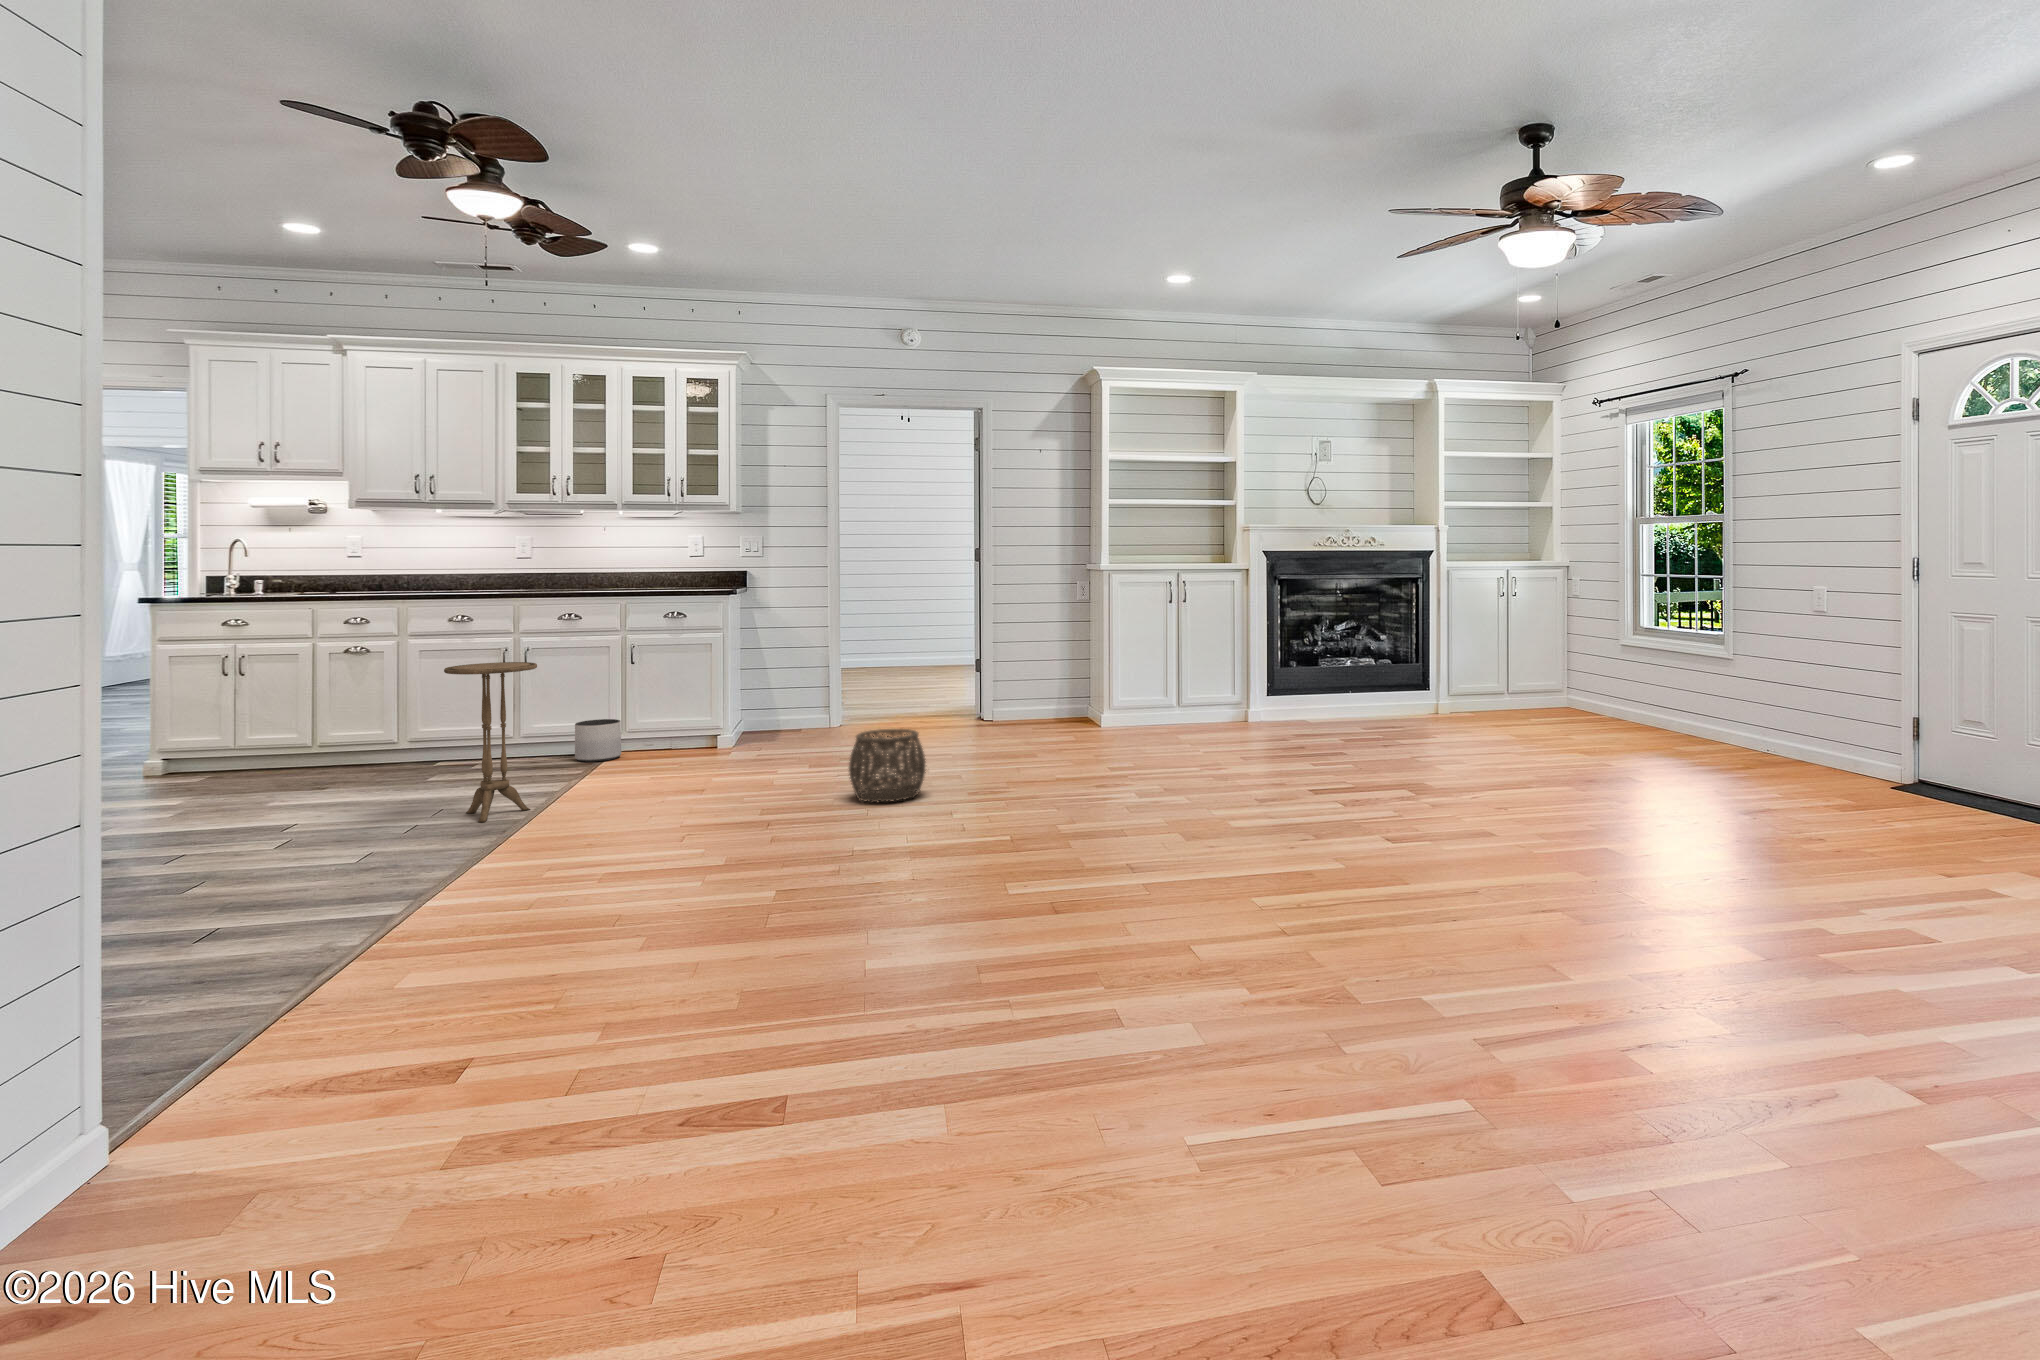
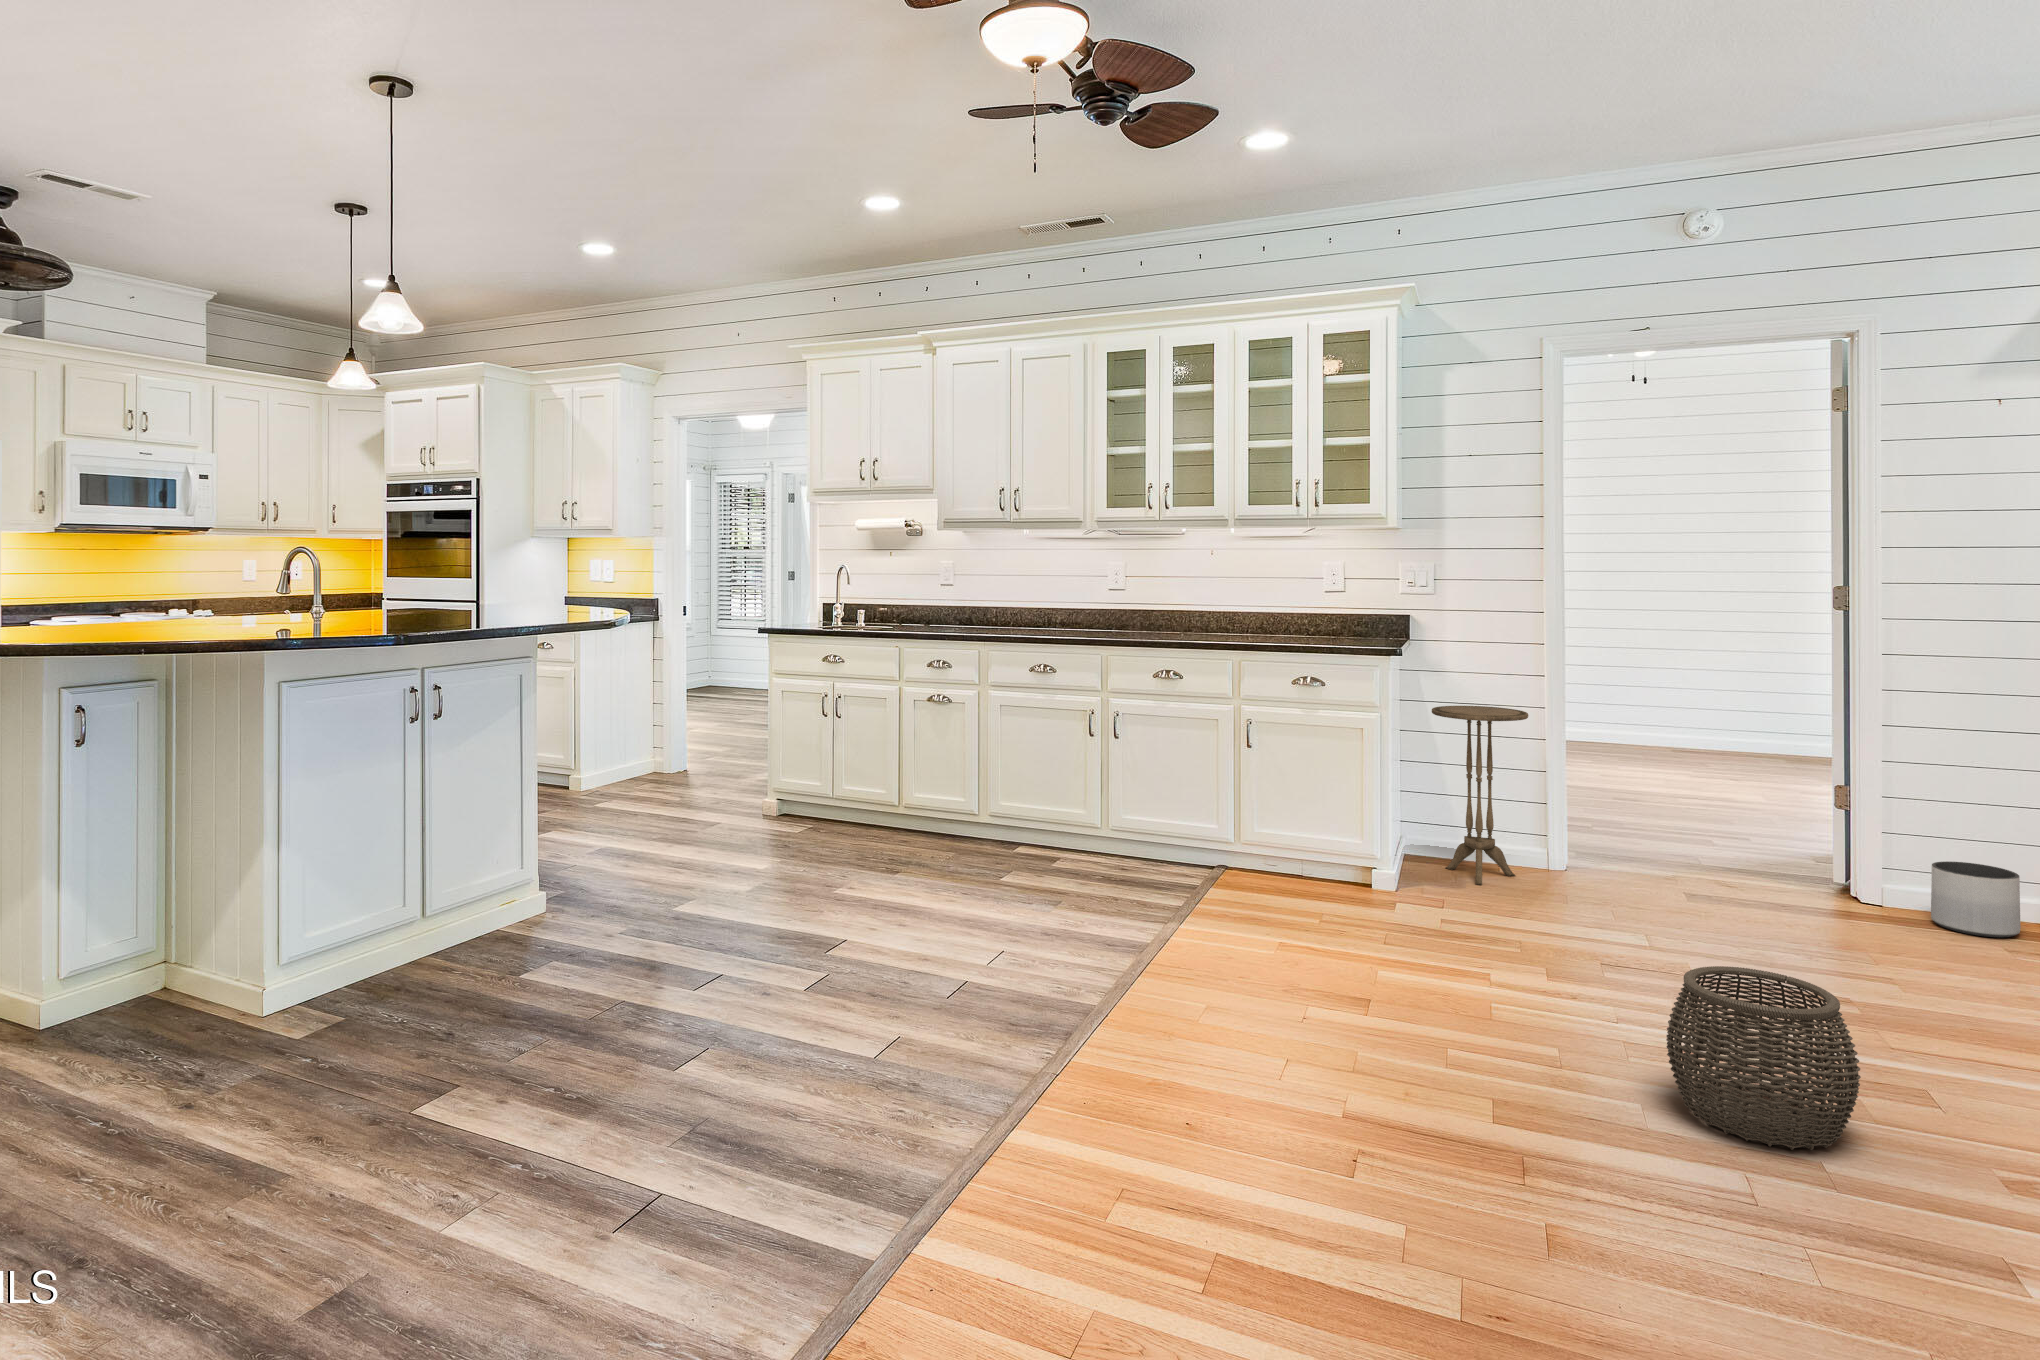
side table: present [444,662,537,822] -> present [1432,706,1528,885]
planter: present [575,719,621,762] -> present [1931,861,2021,937]

